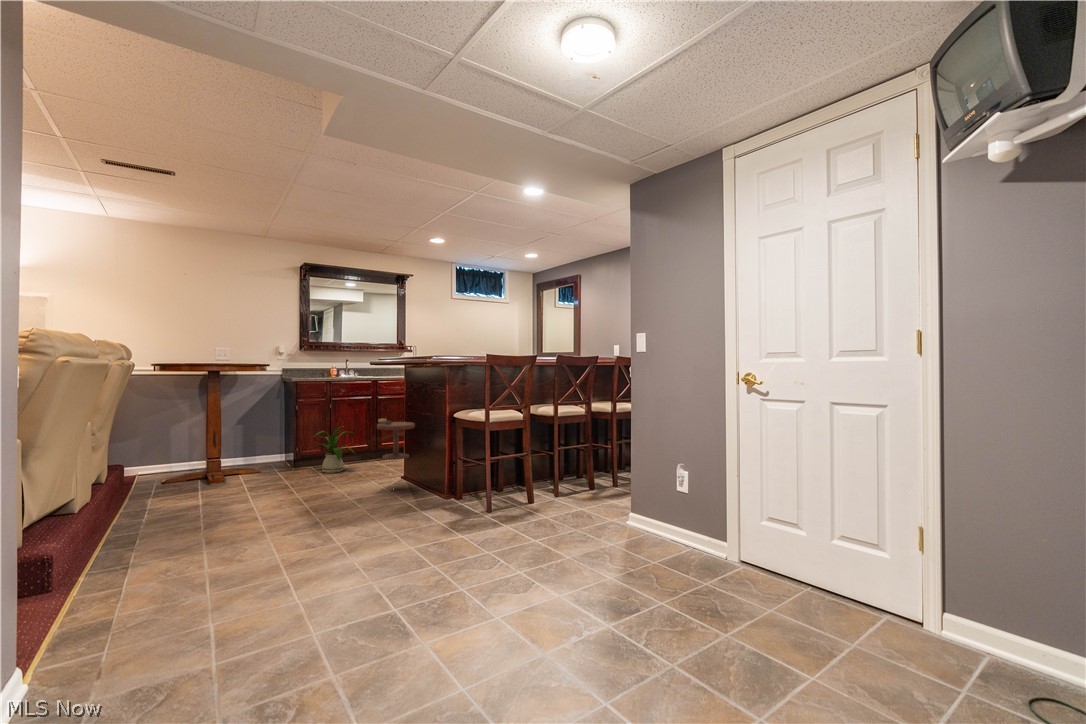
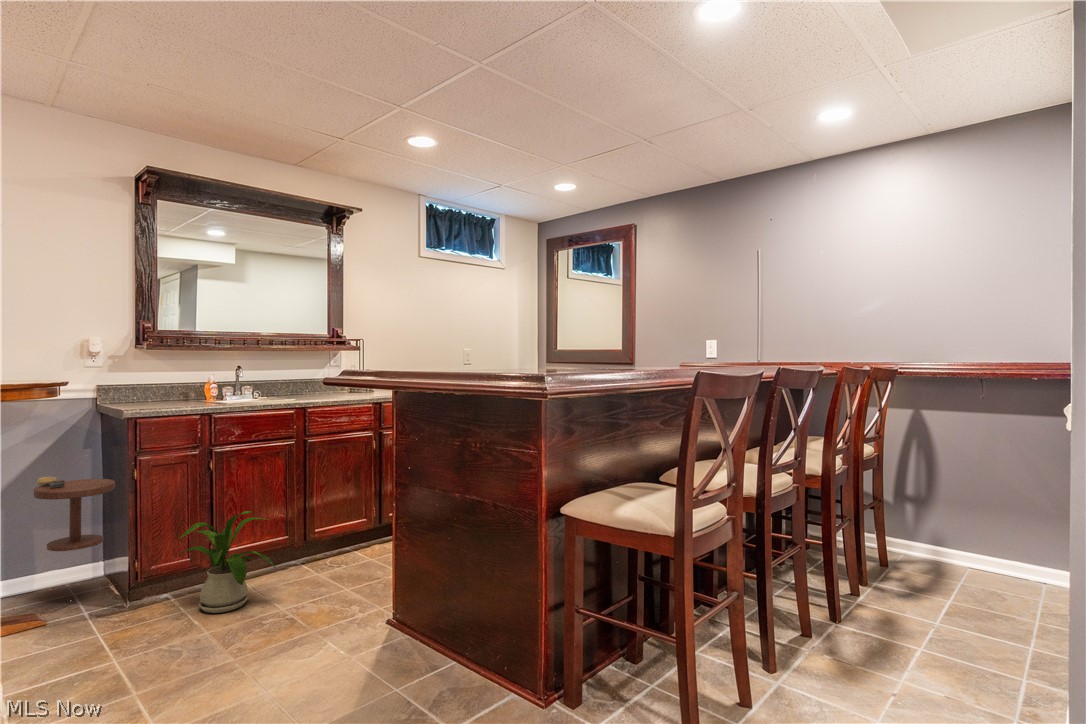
side table: present [377,419,415,460] -> present [34,477,115,551]

